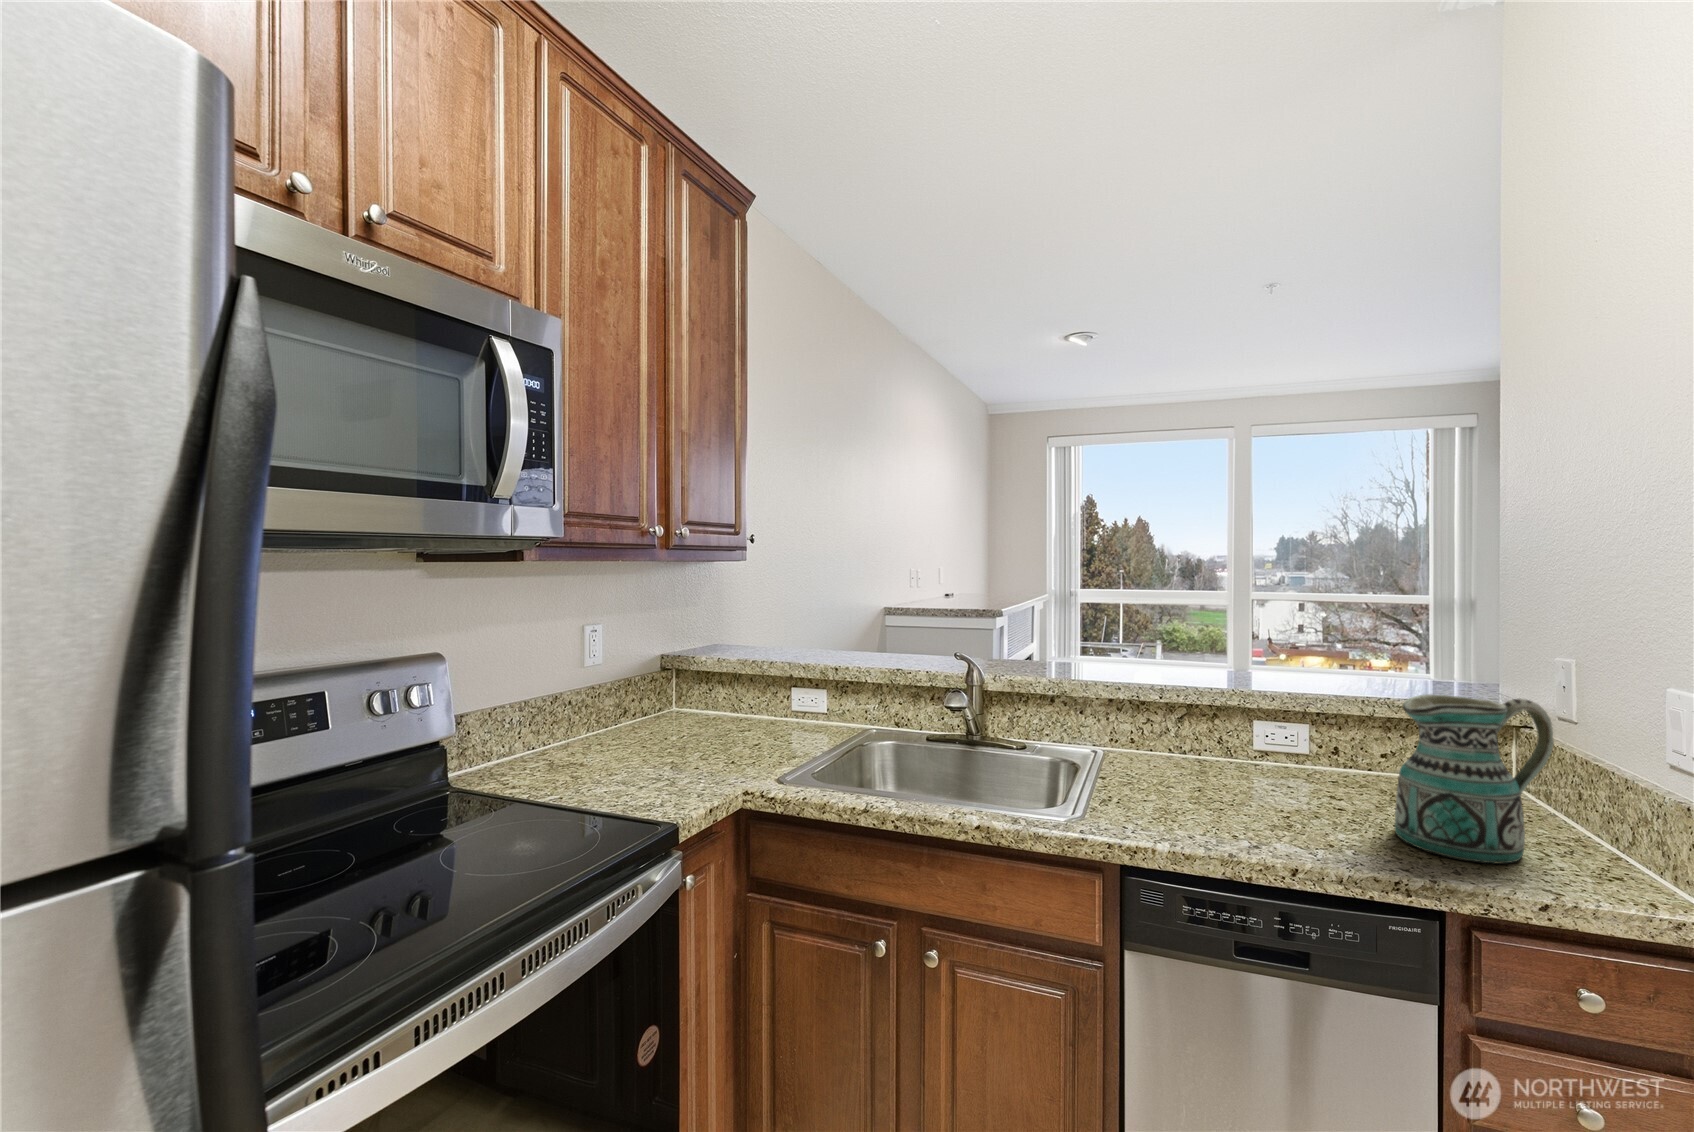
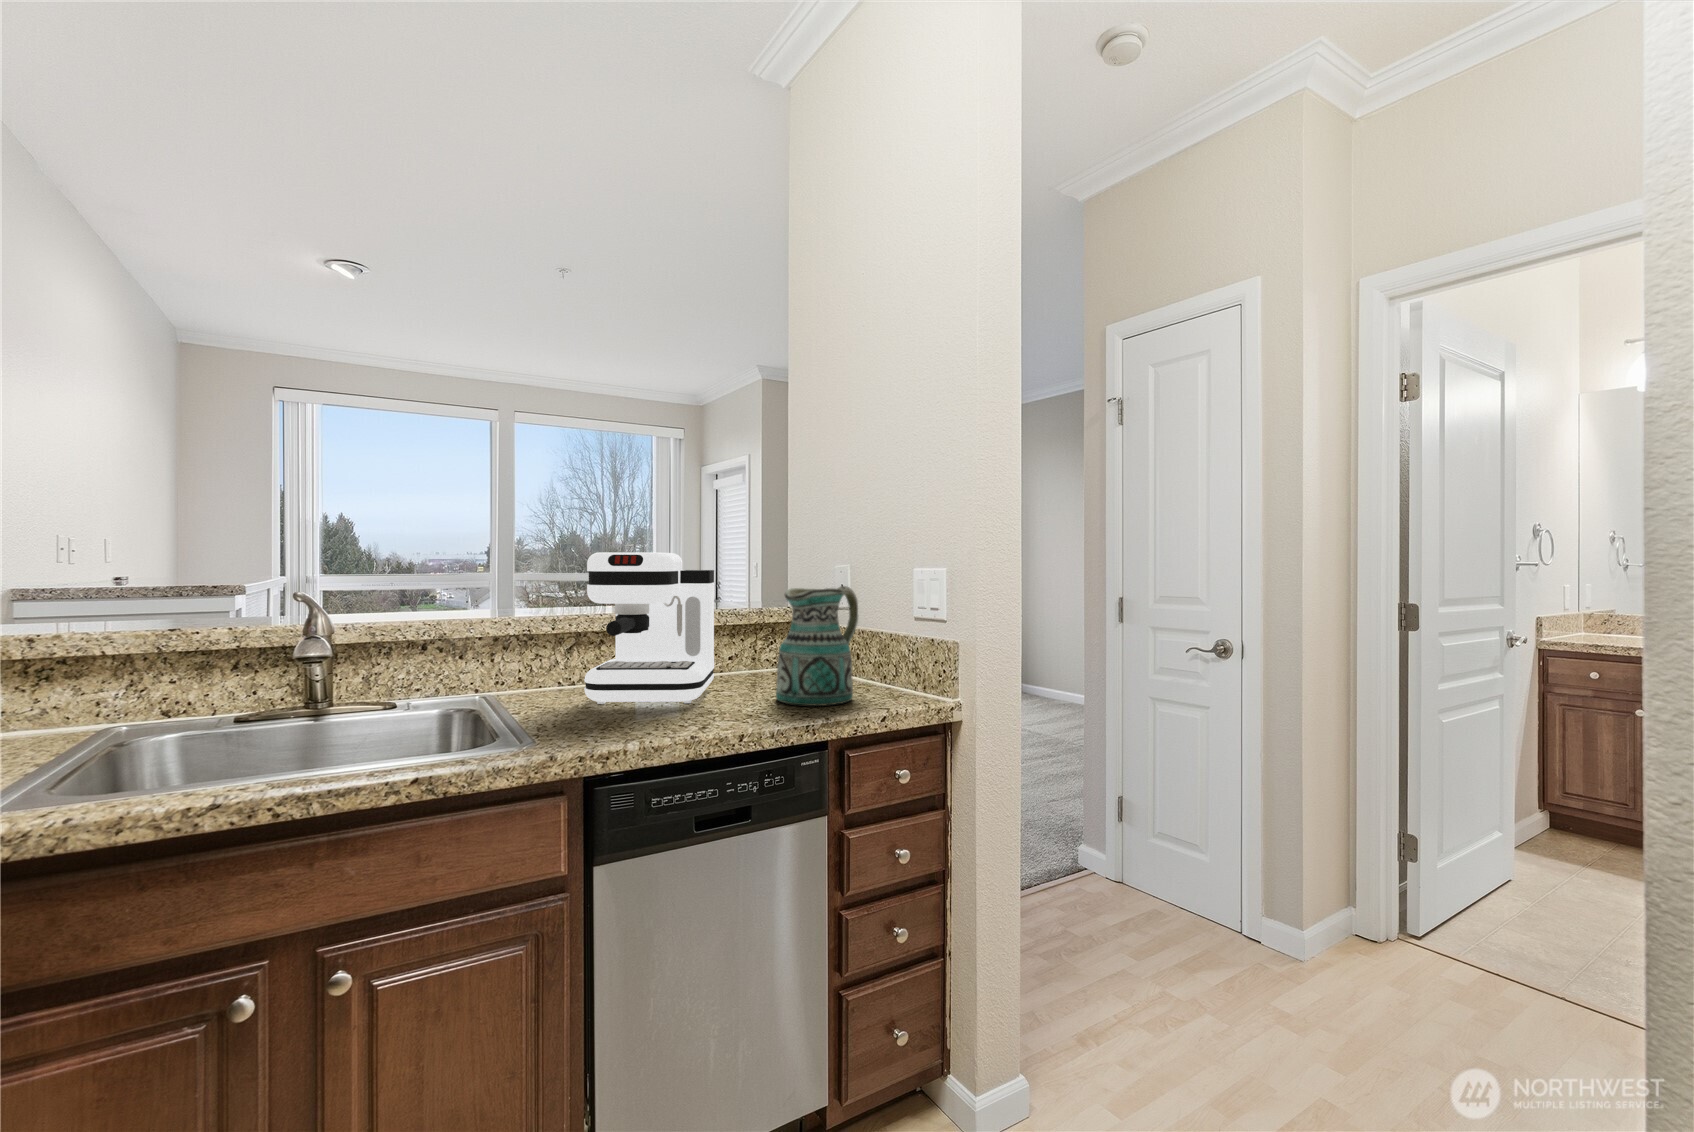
coffee maker: none [1171,629,1338,807] -> present [584,552,714,704]

